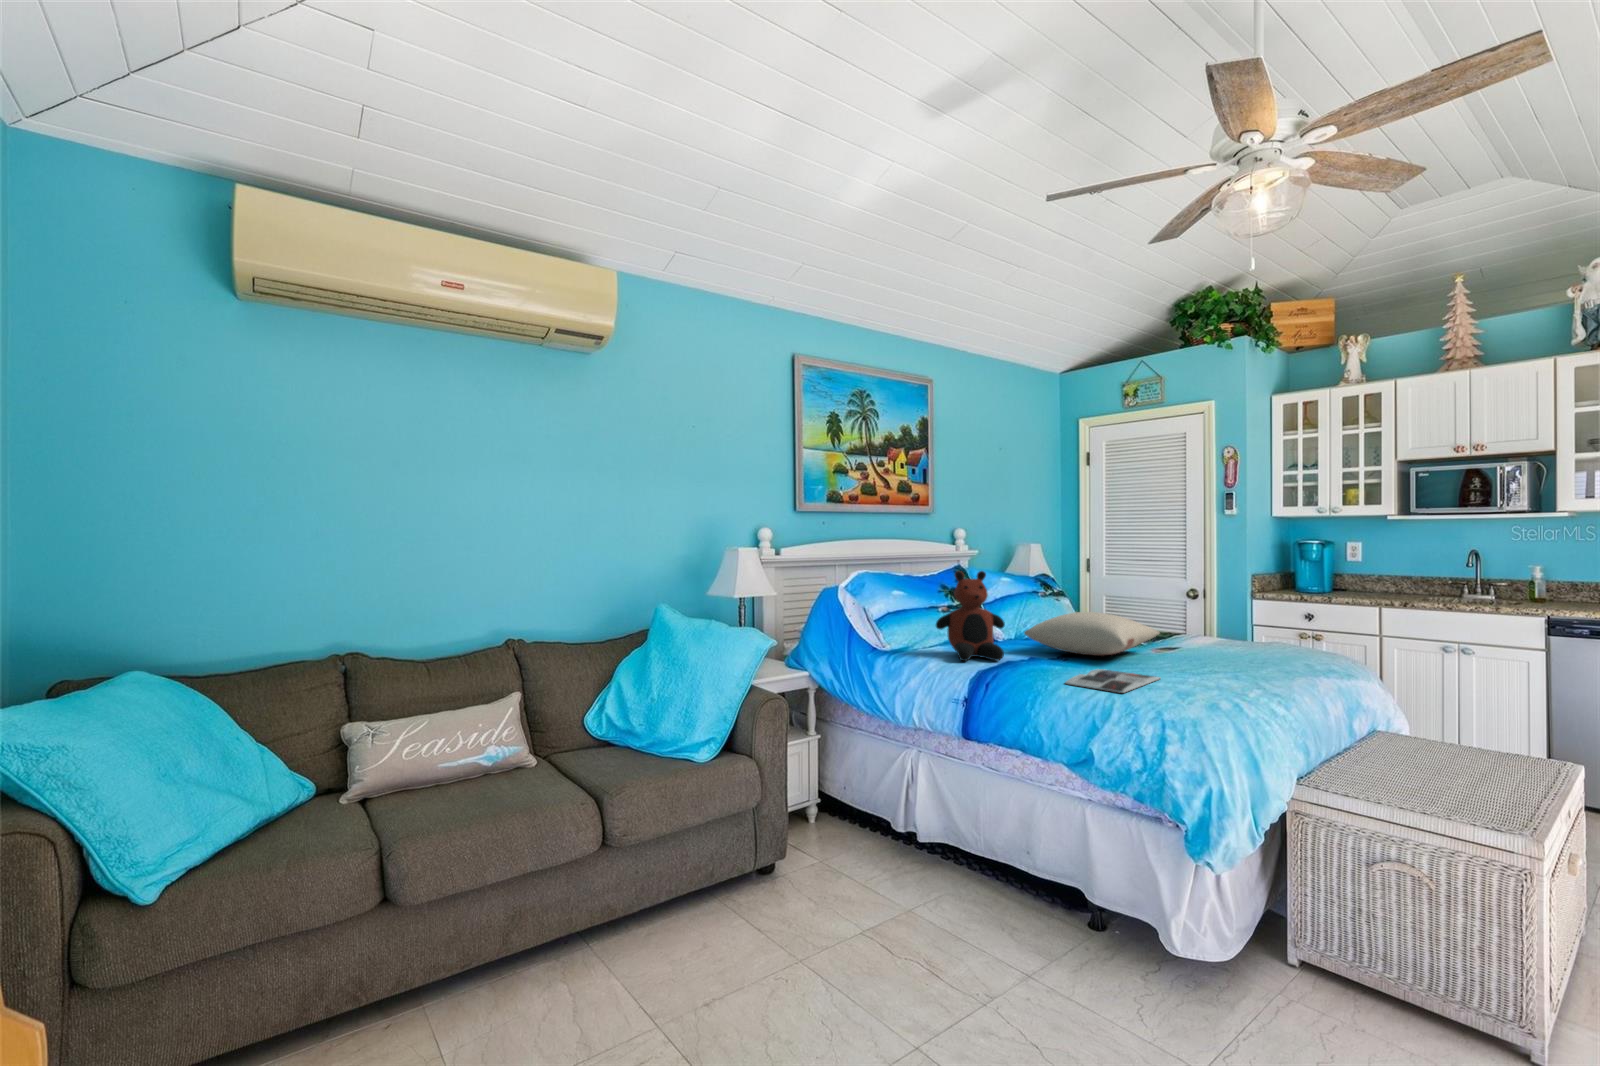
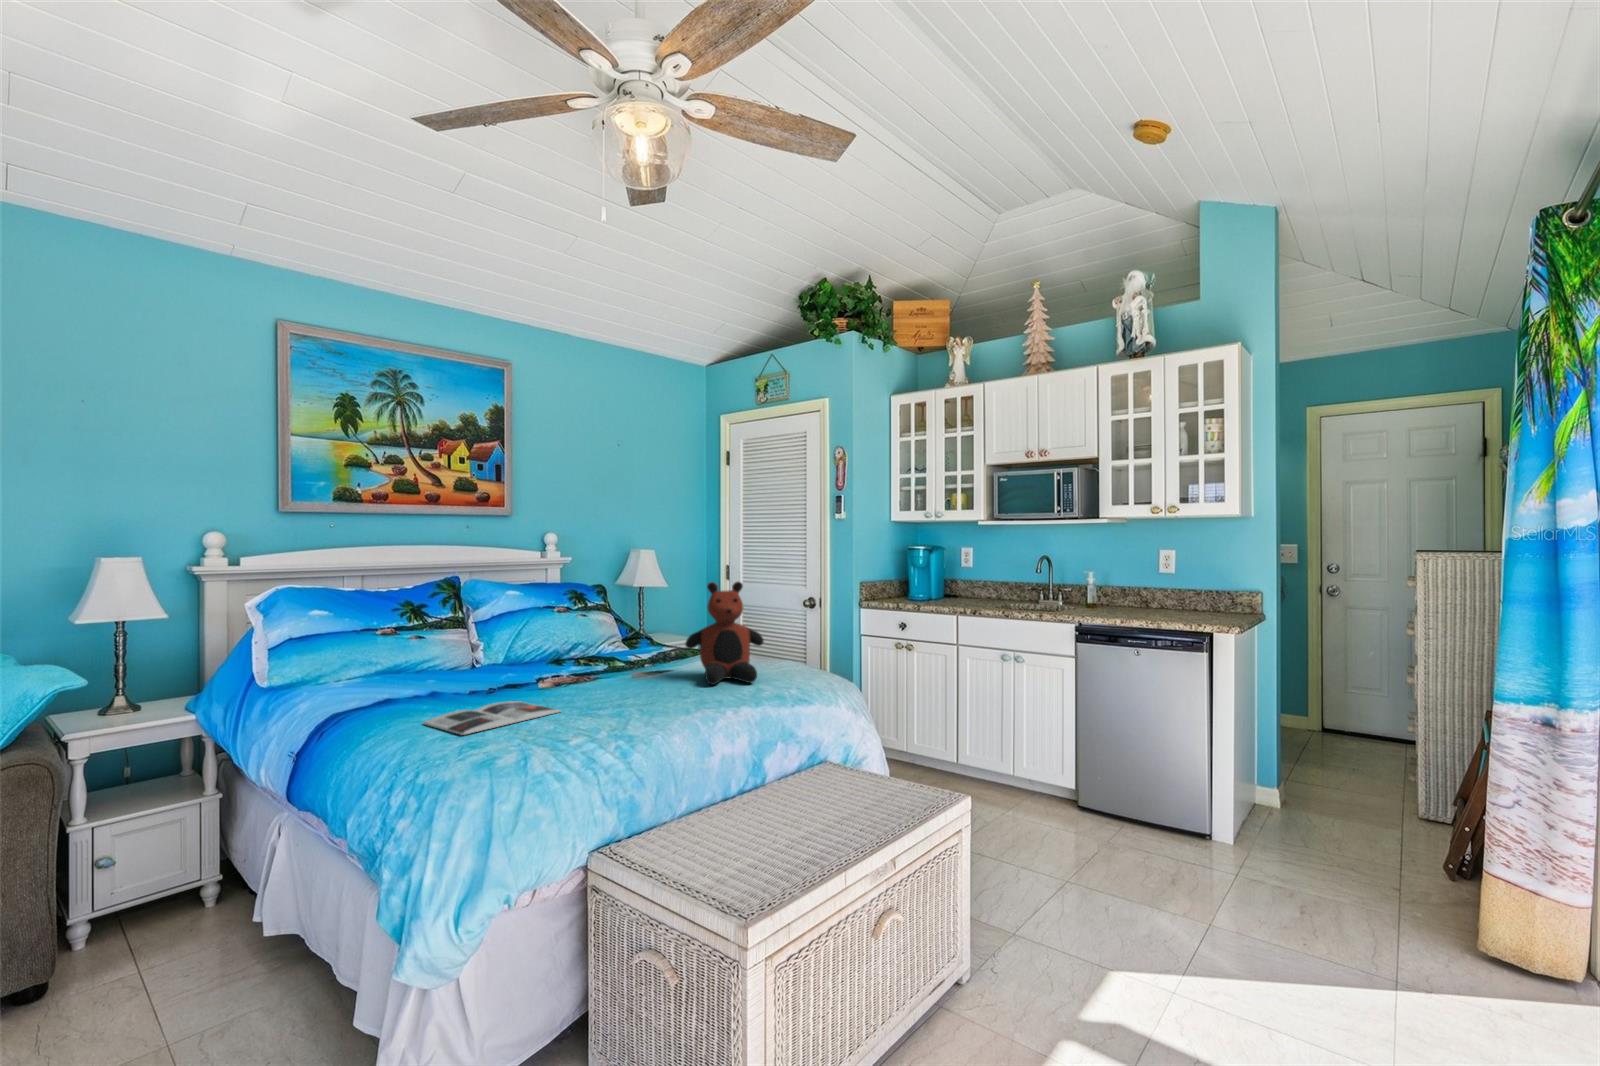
teddy bear: present [936,571,1005,661] -> present [685,582,764,685]
pillow: present [1024,612,1159,656] -> none [479,631,641,682]

